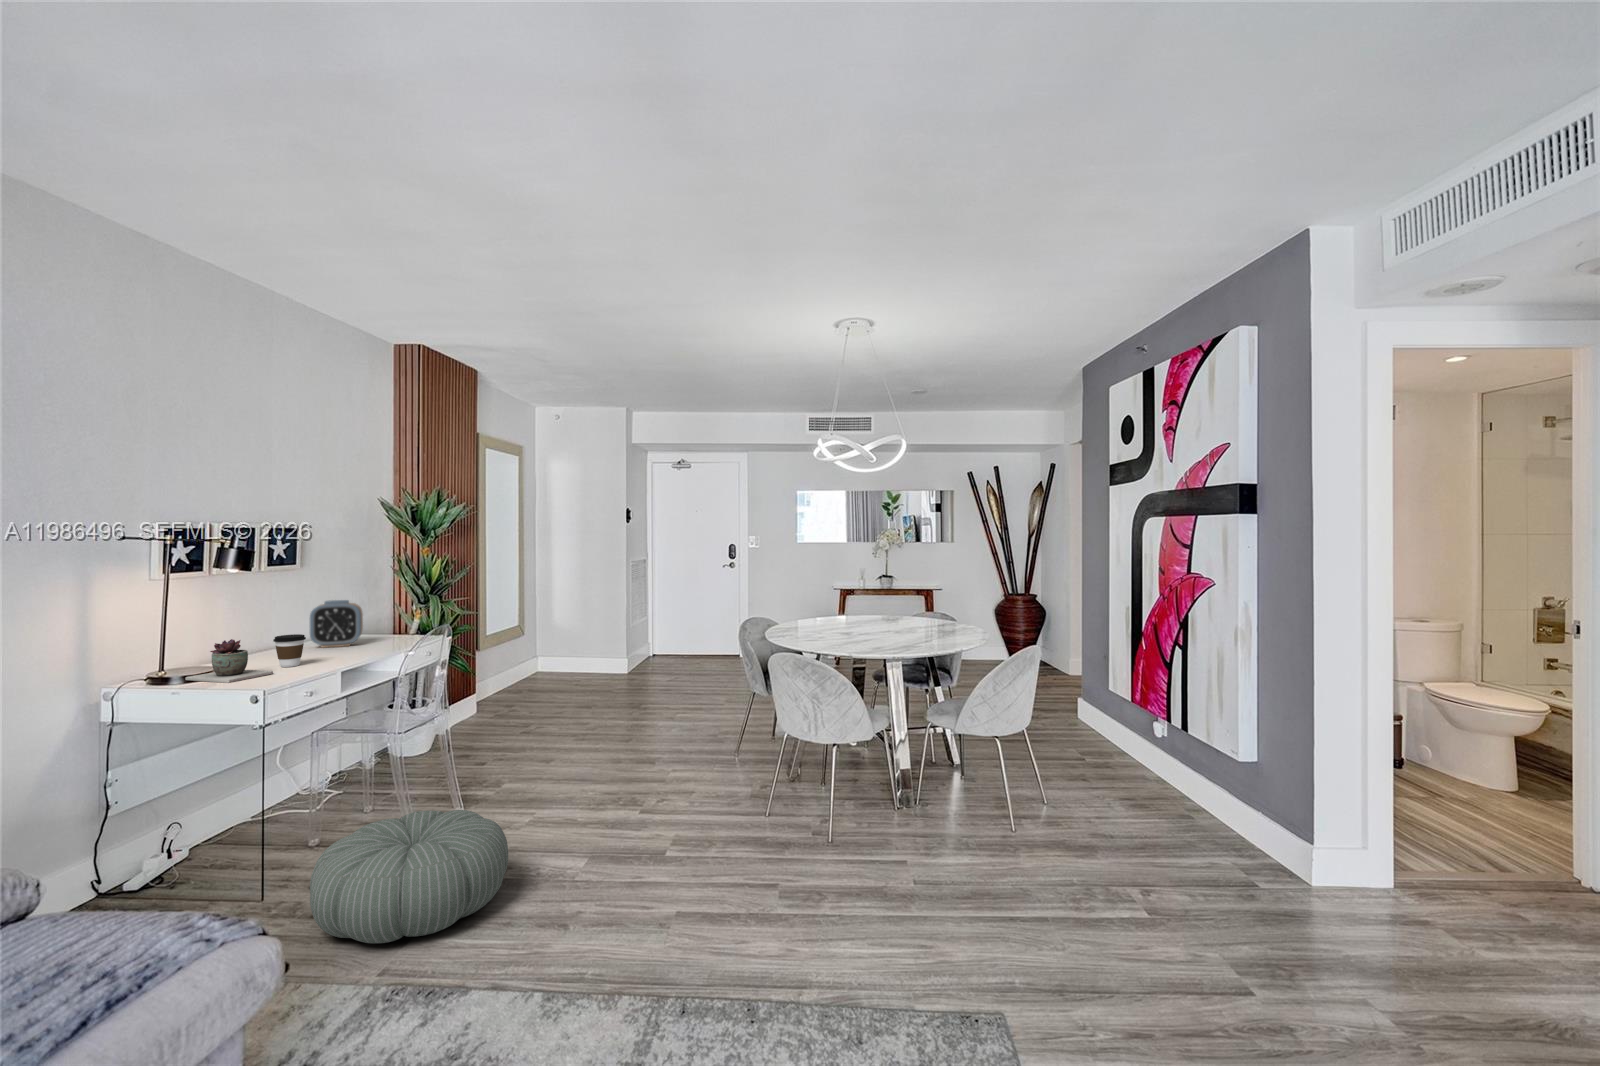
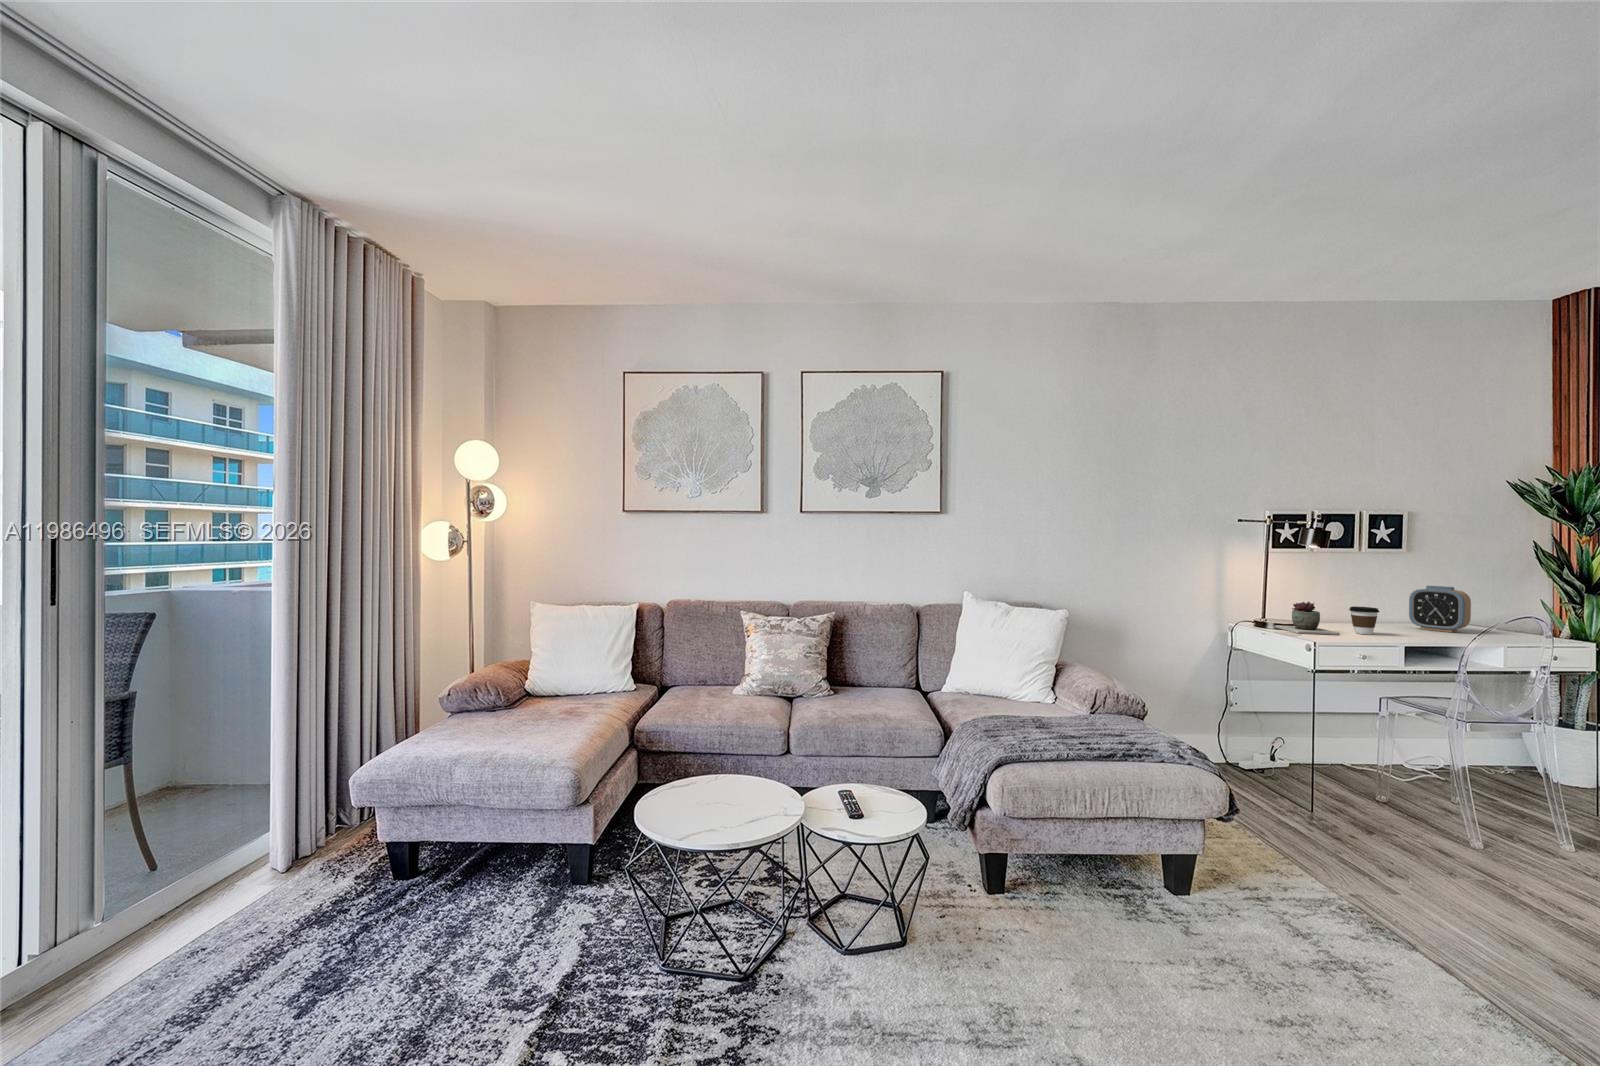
pouf: present [310,810,508,943] -> none [1319,782,1555,910]

